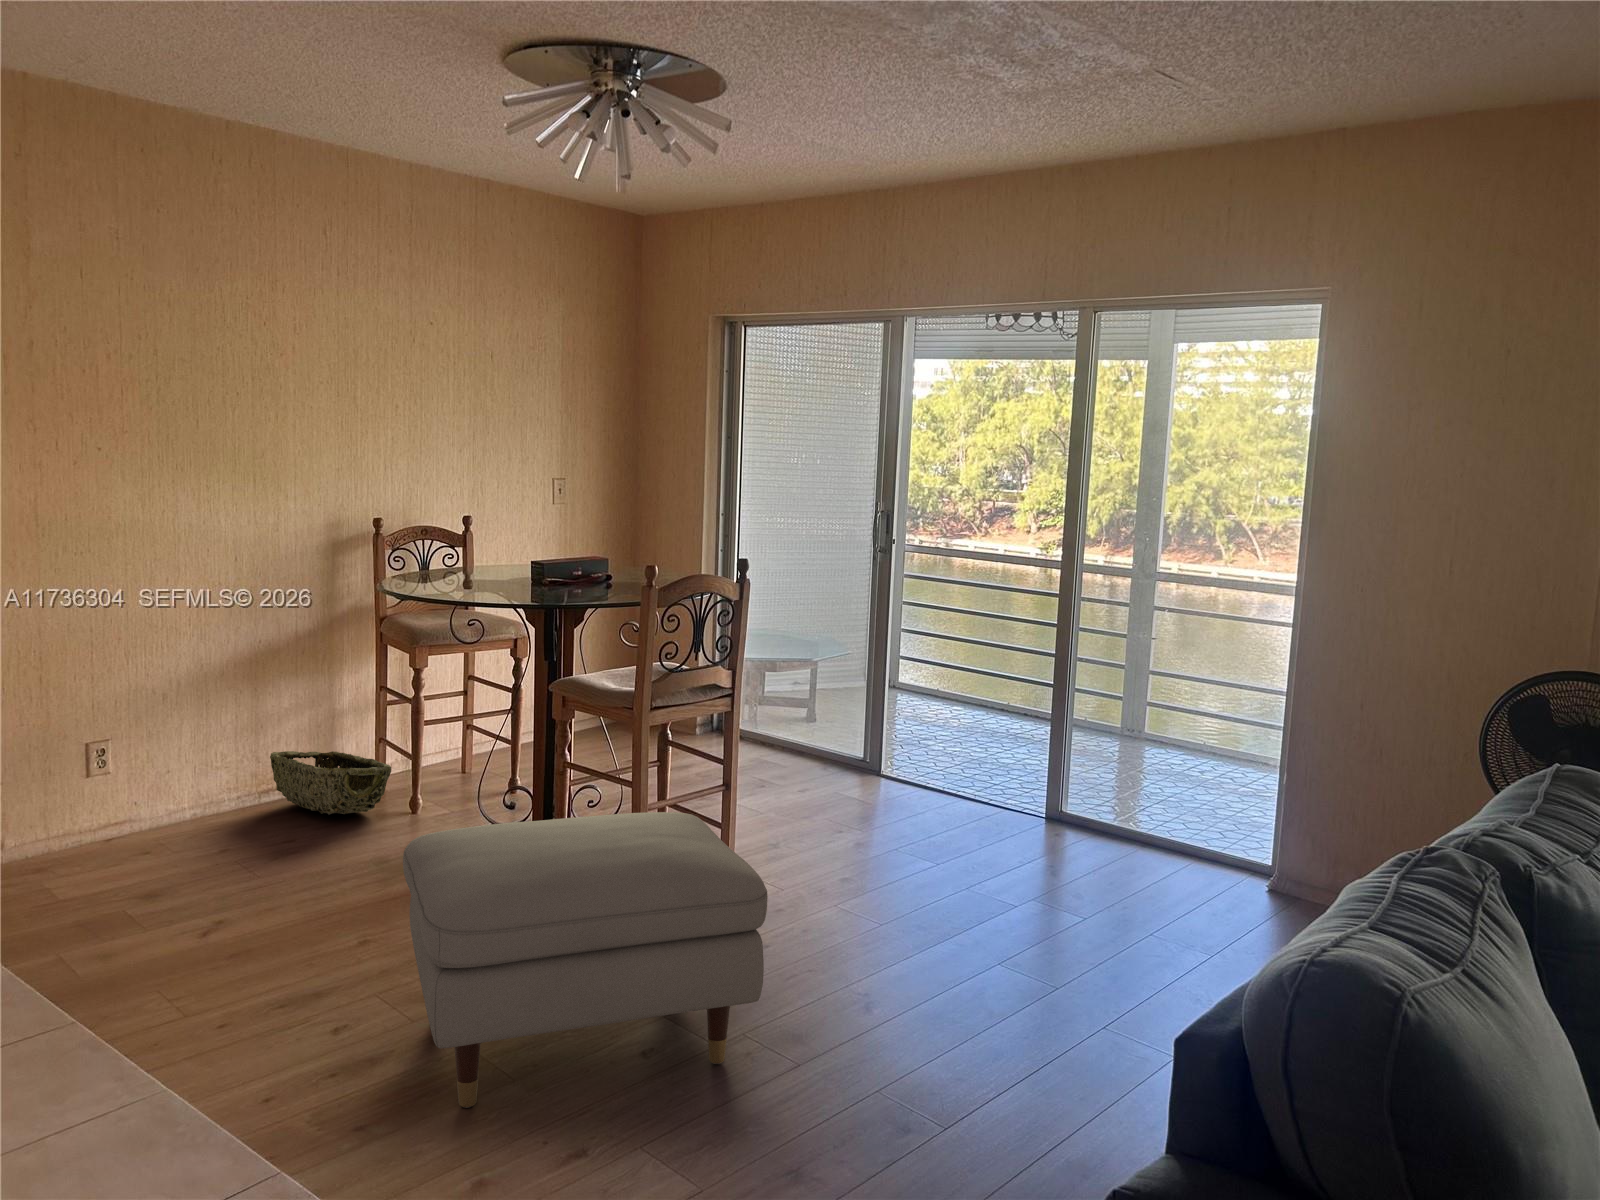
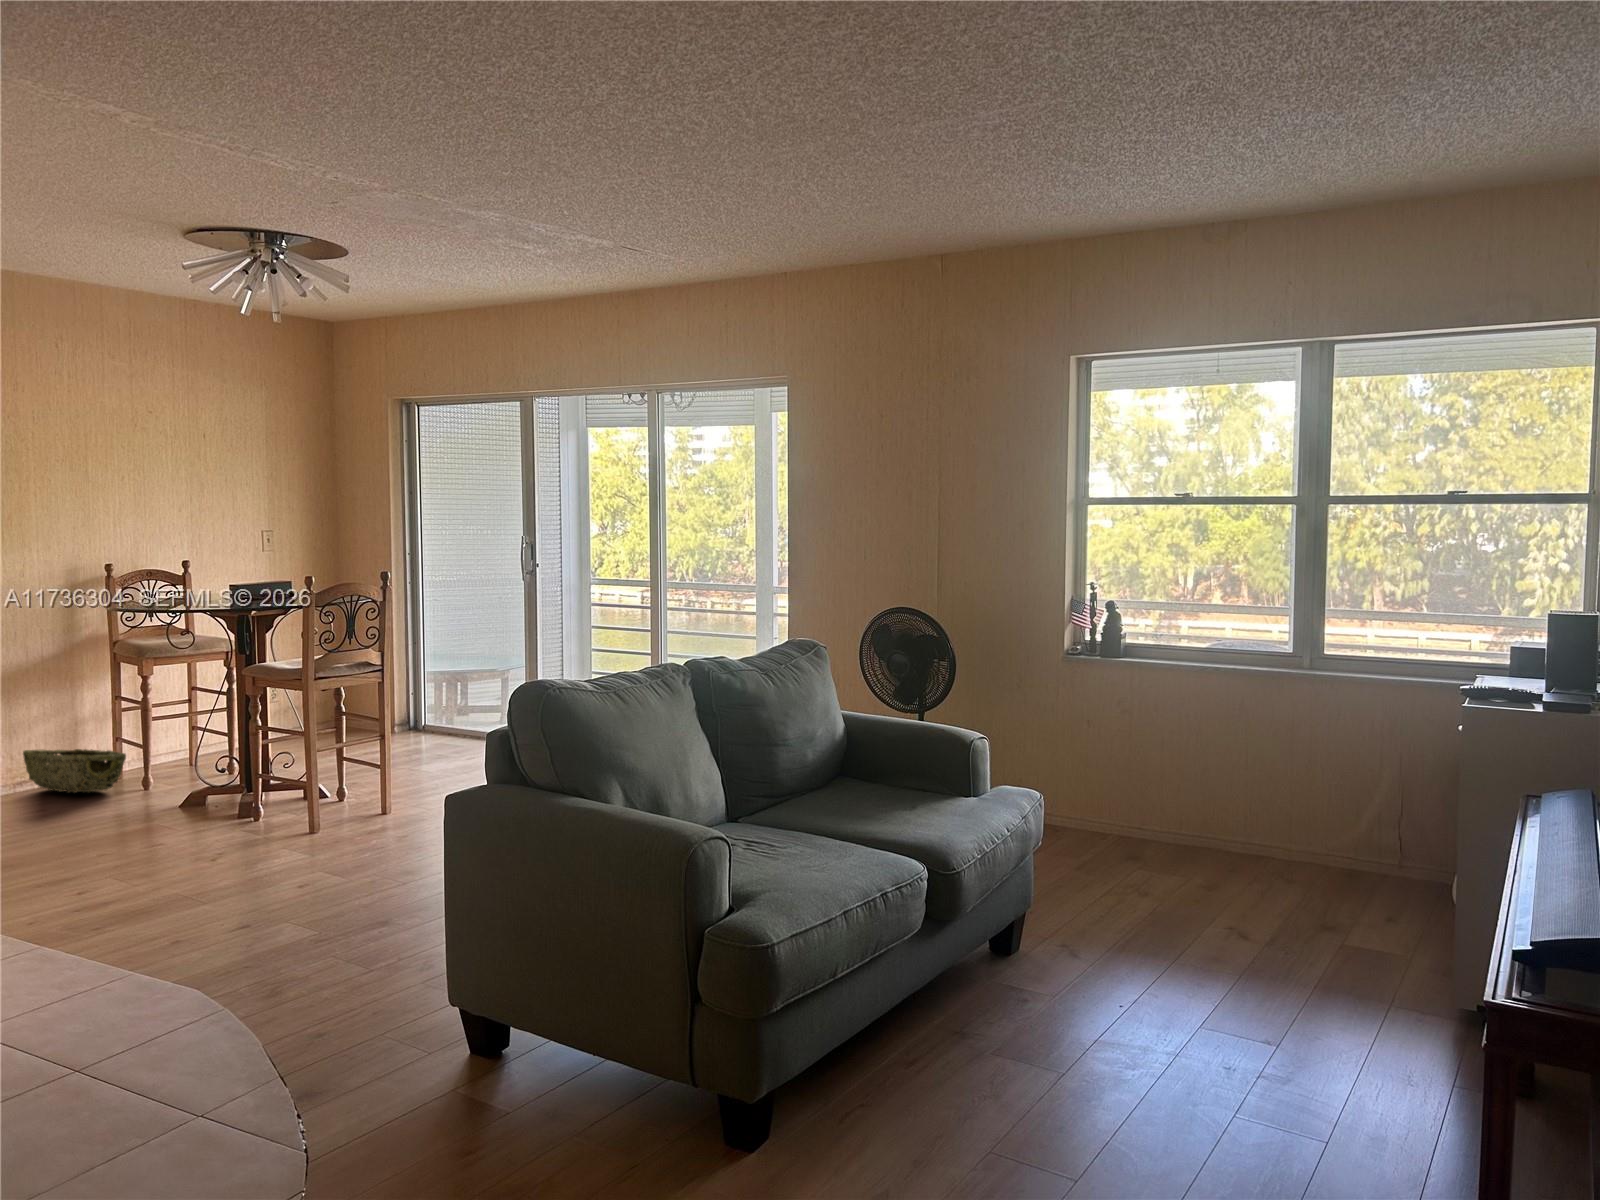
ottoman: present [403,812,768,1108] -> none [125,744,379,927]

